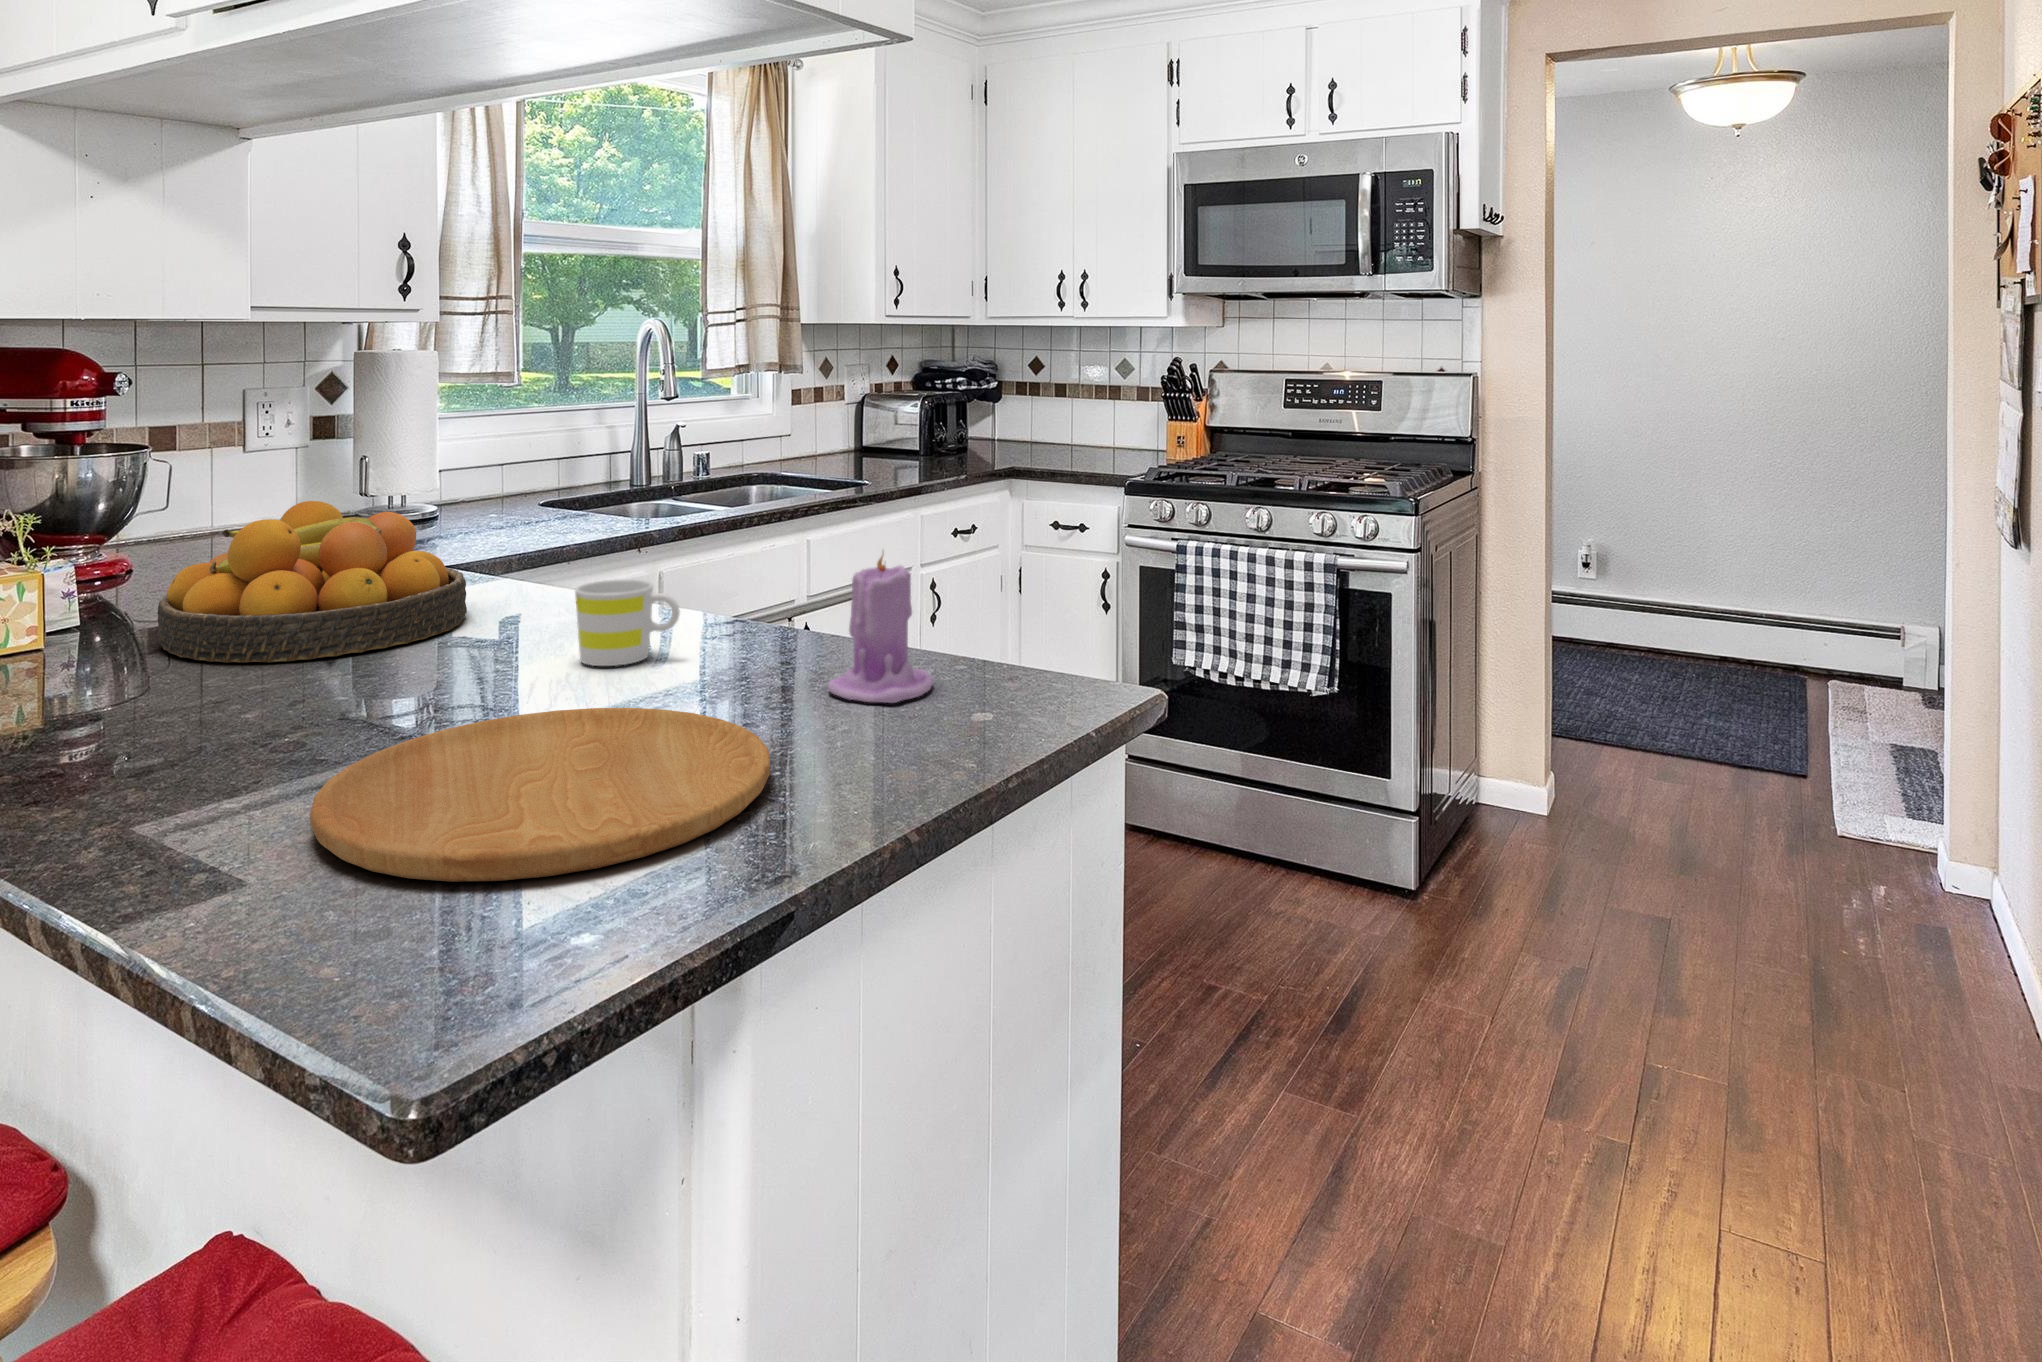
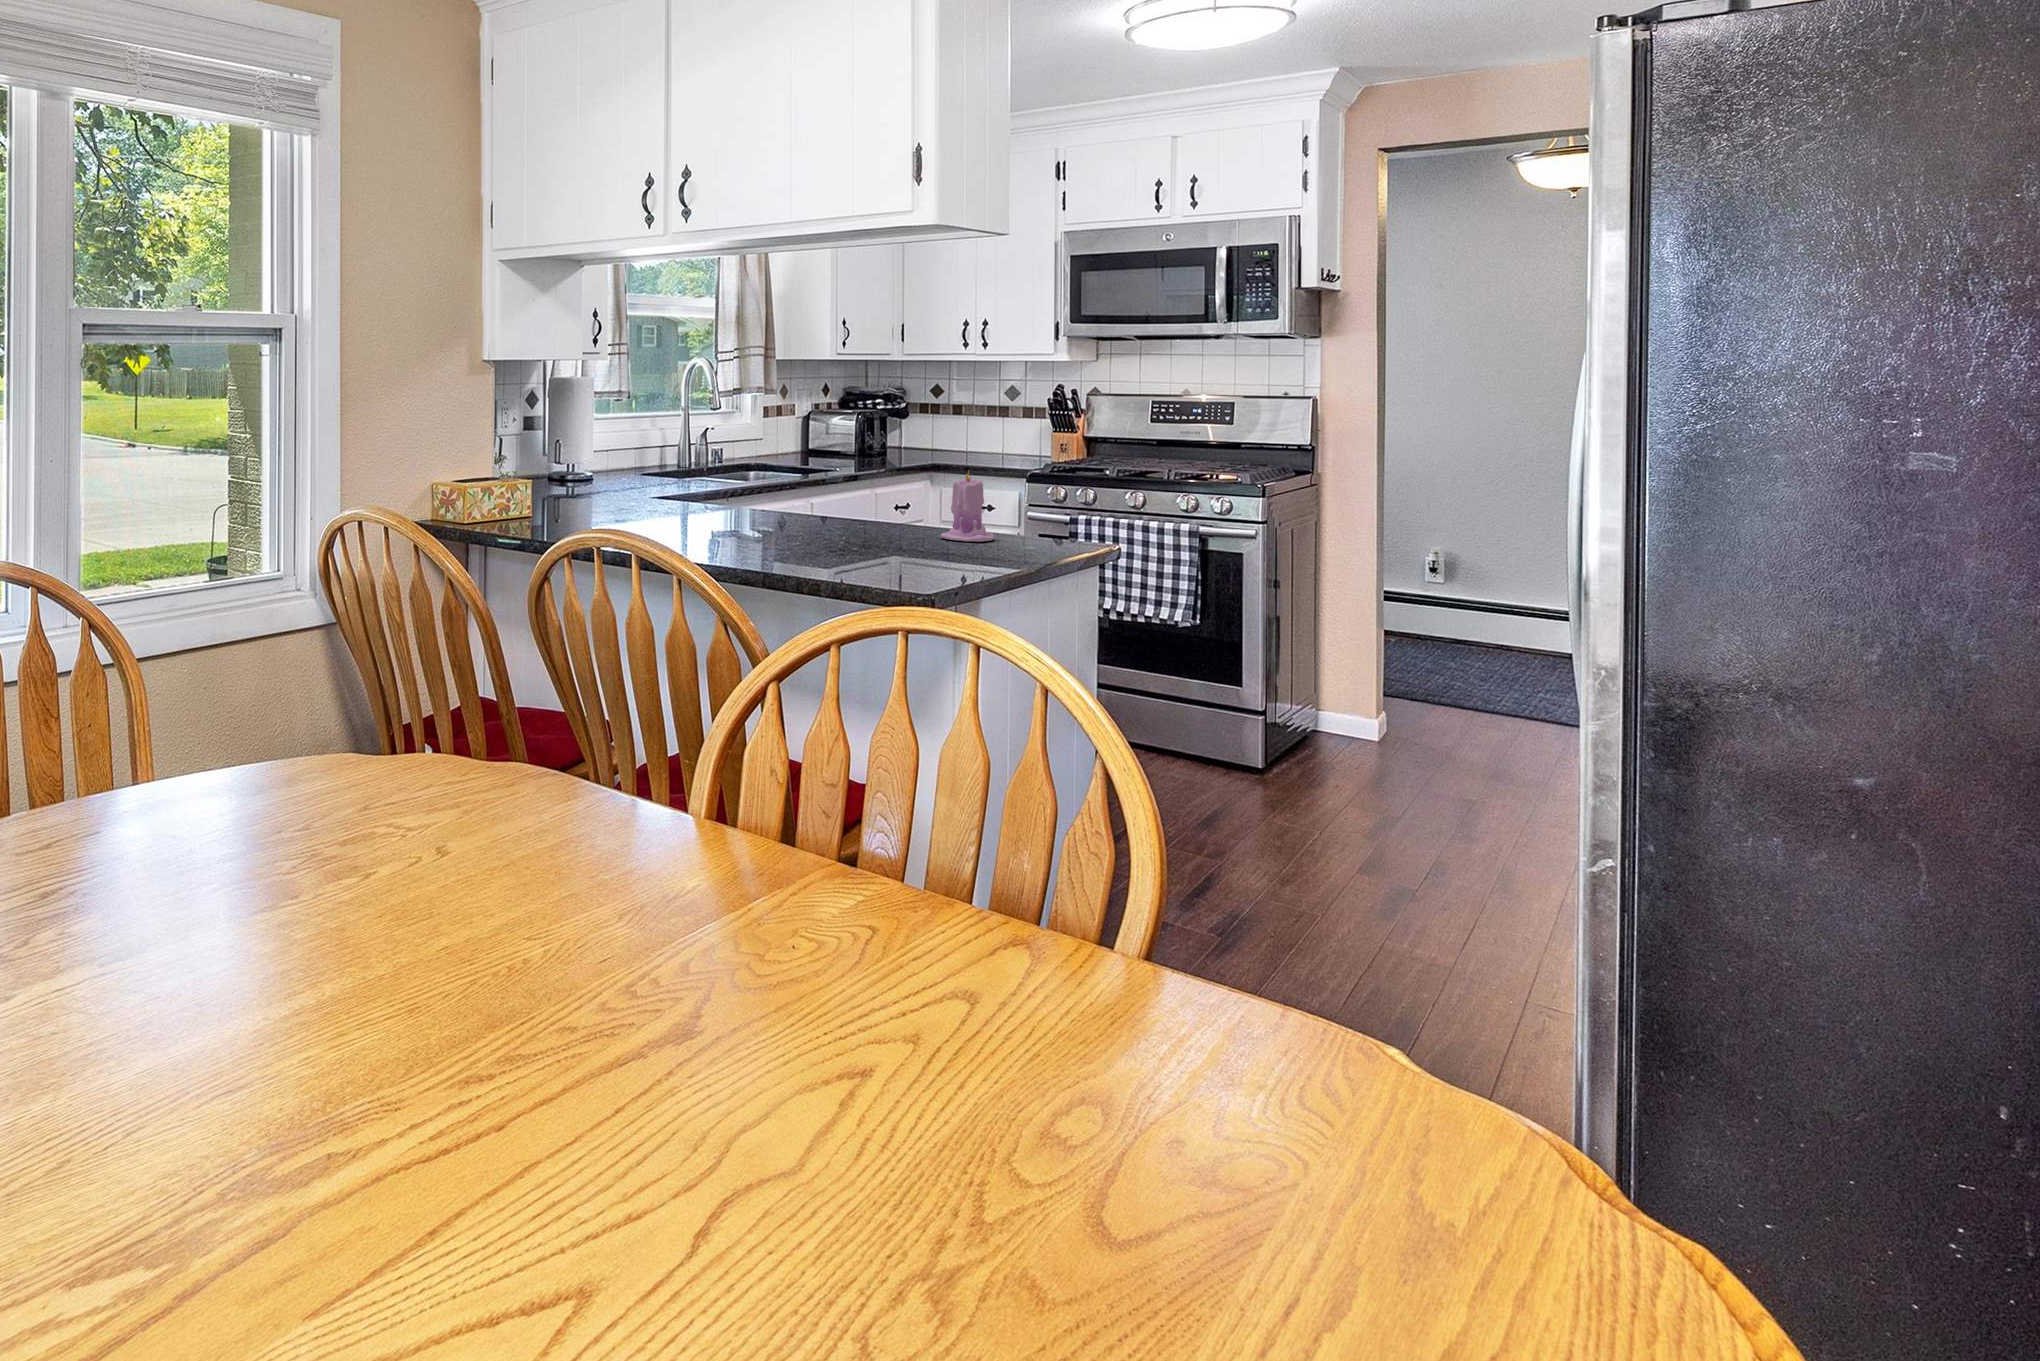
fruit bowl: present [158,501,467,663] -> none [573,452,711,524]
mug: present [575,579,680,666] -> none [796,490,849,529]
cutting board: present [310,708,770,882] -> none [772,533,954,570]

